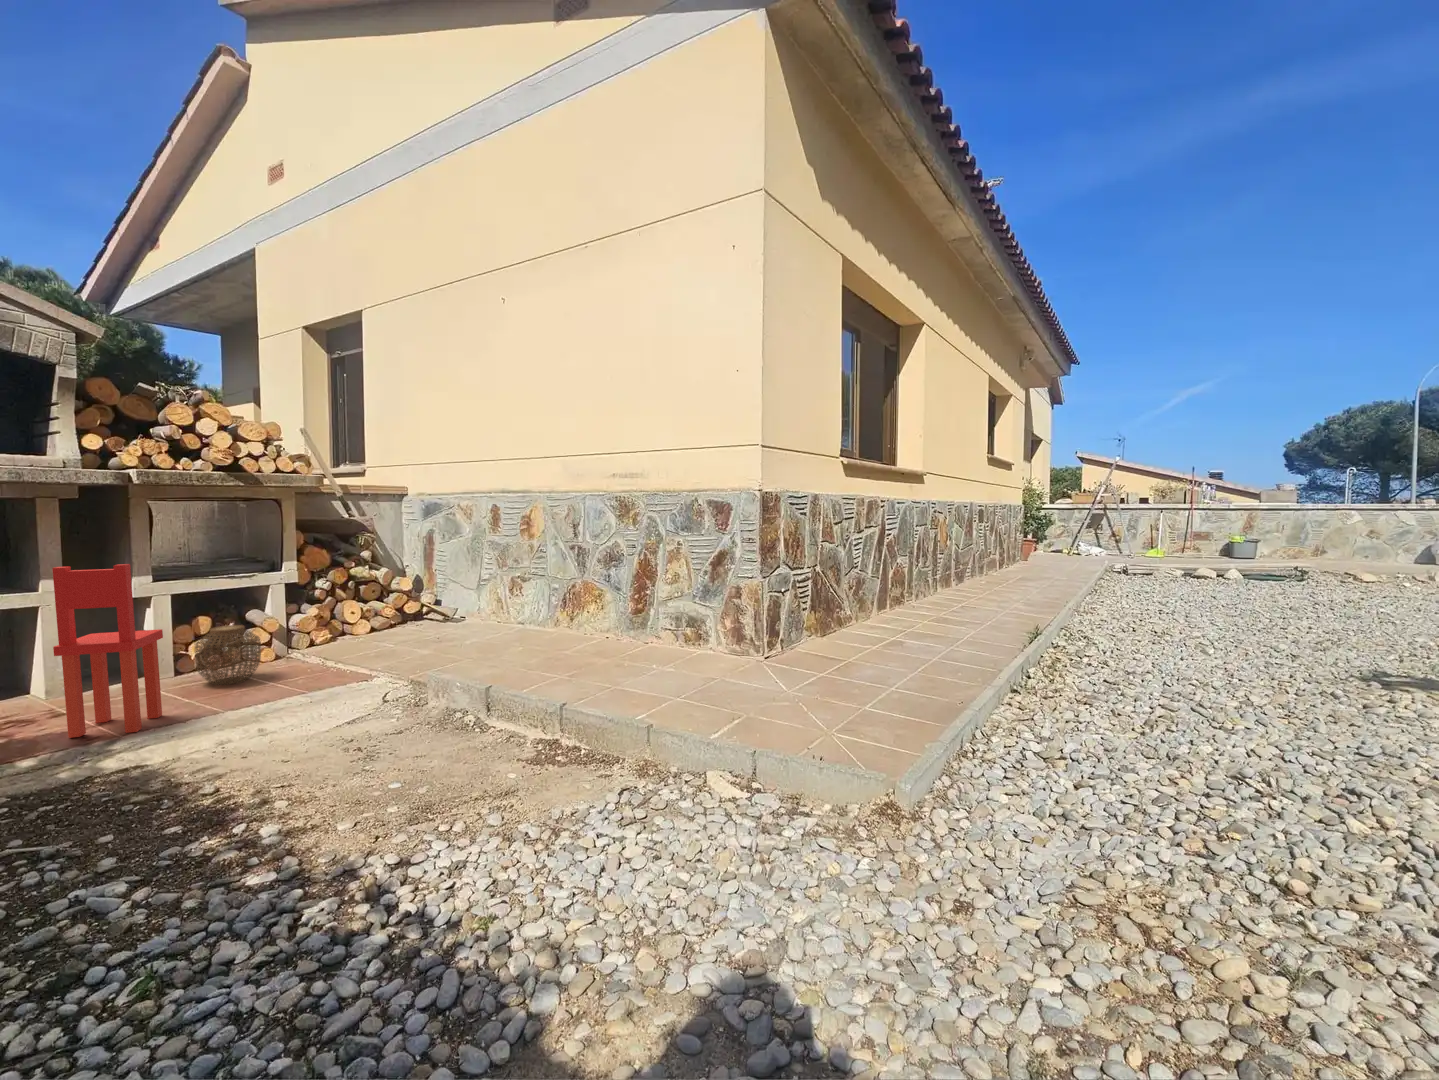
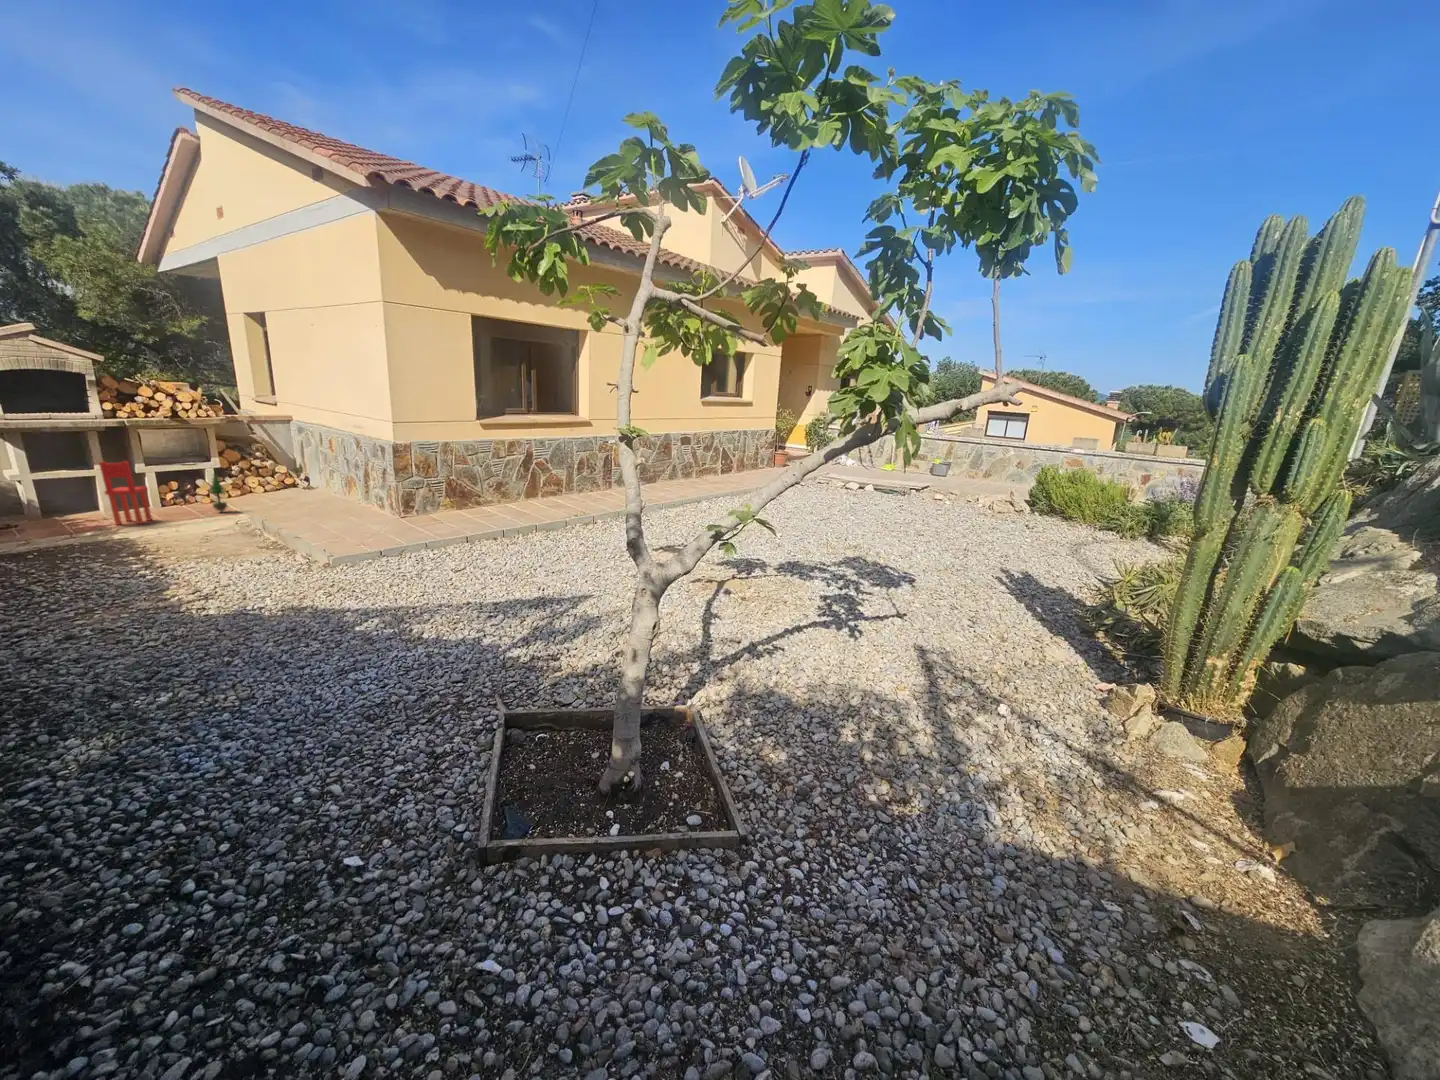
potted tree: none [294,591,334,685] -> present [210,474,227,512]
woven basket: present [195,625,261,685] -> none [166,487,198,511]

